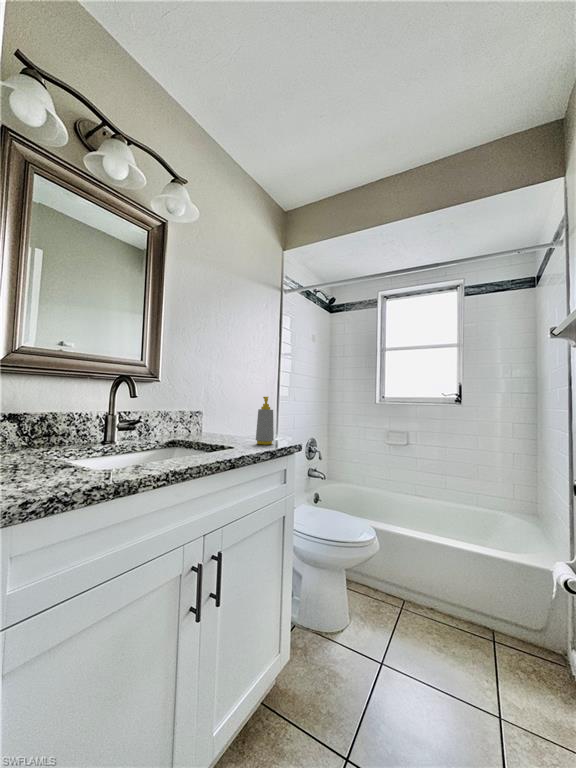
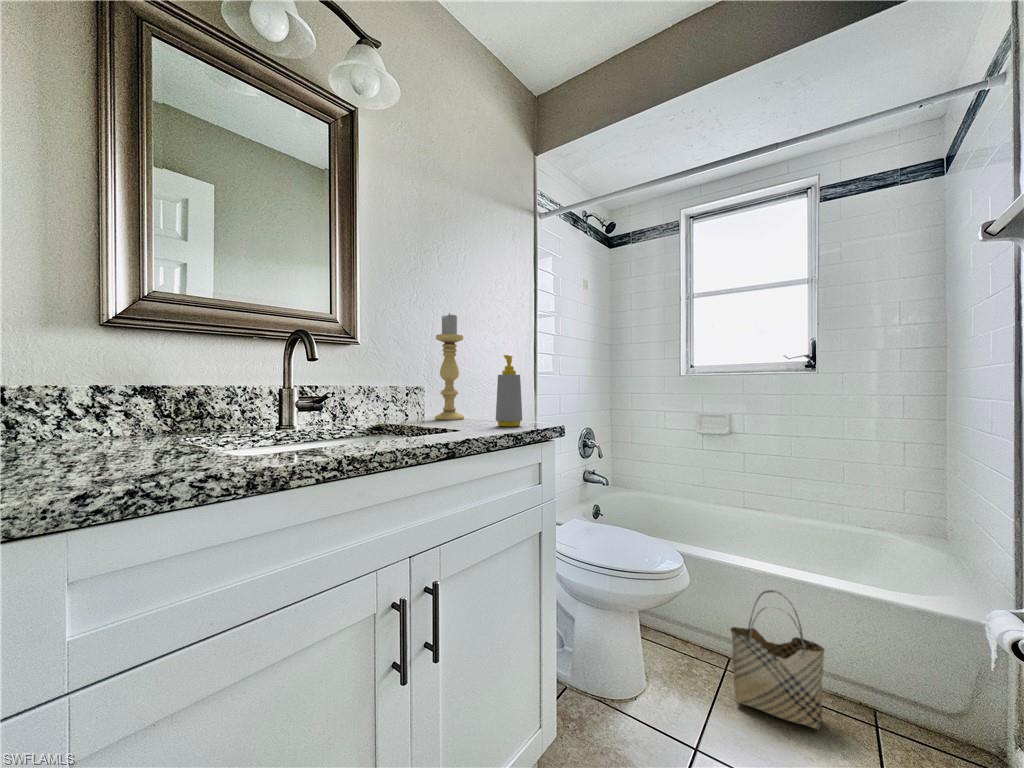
candle holder: none [209,361,232,436] -> present [435,313,464,420]
woven basket: none [404,554,463,646] -> present [730,590,825,729]

